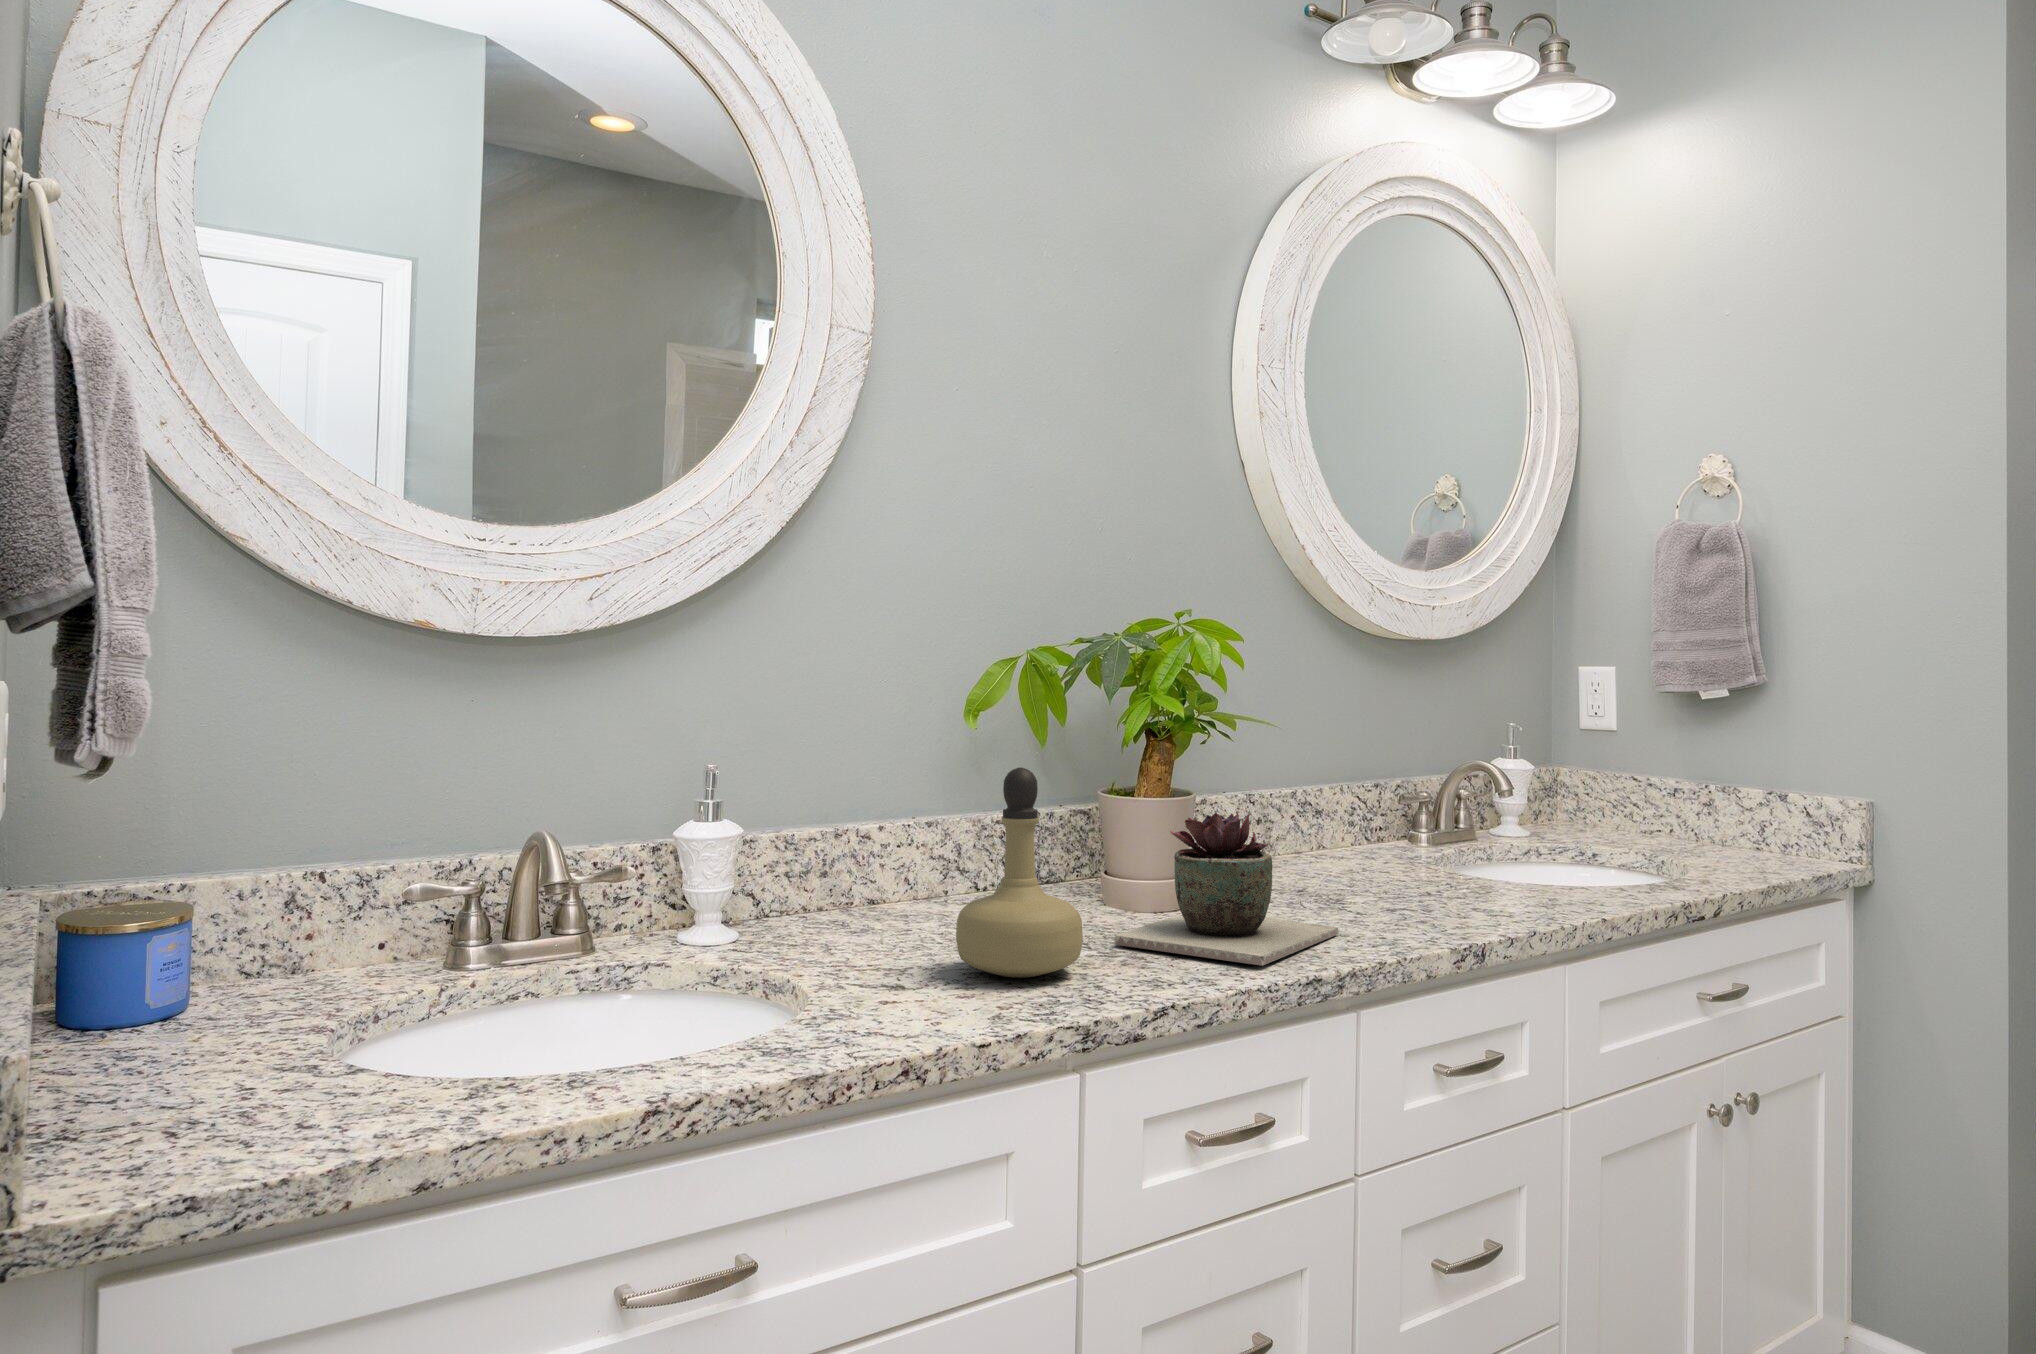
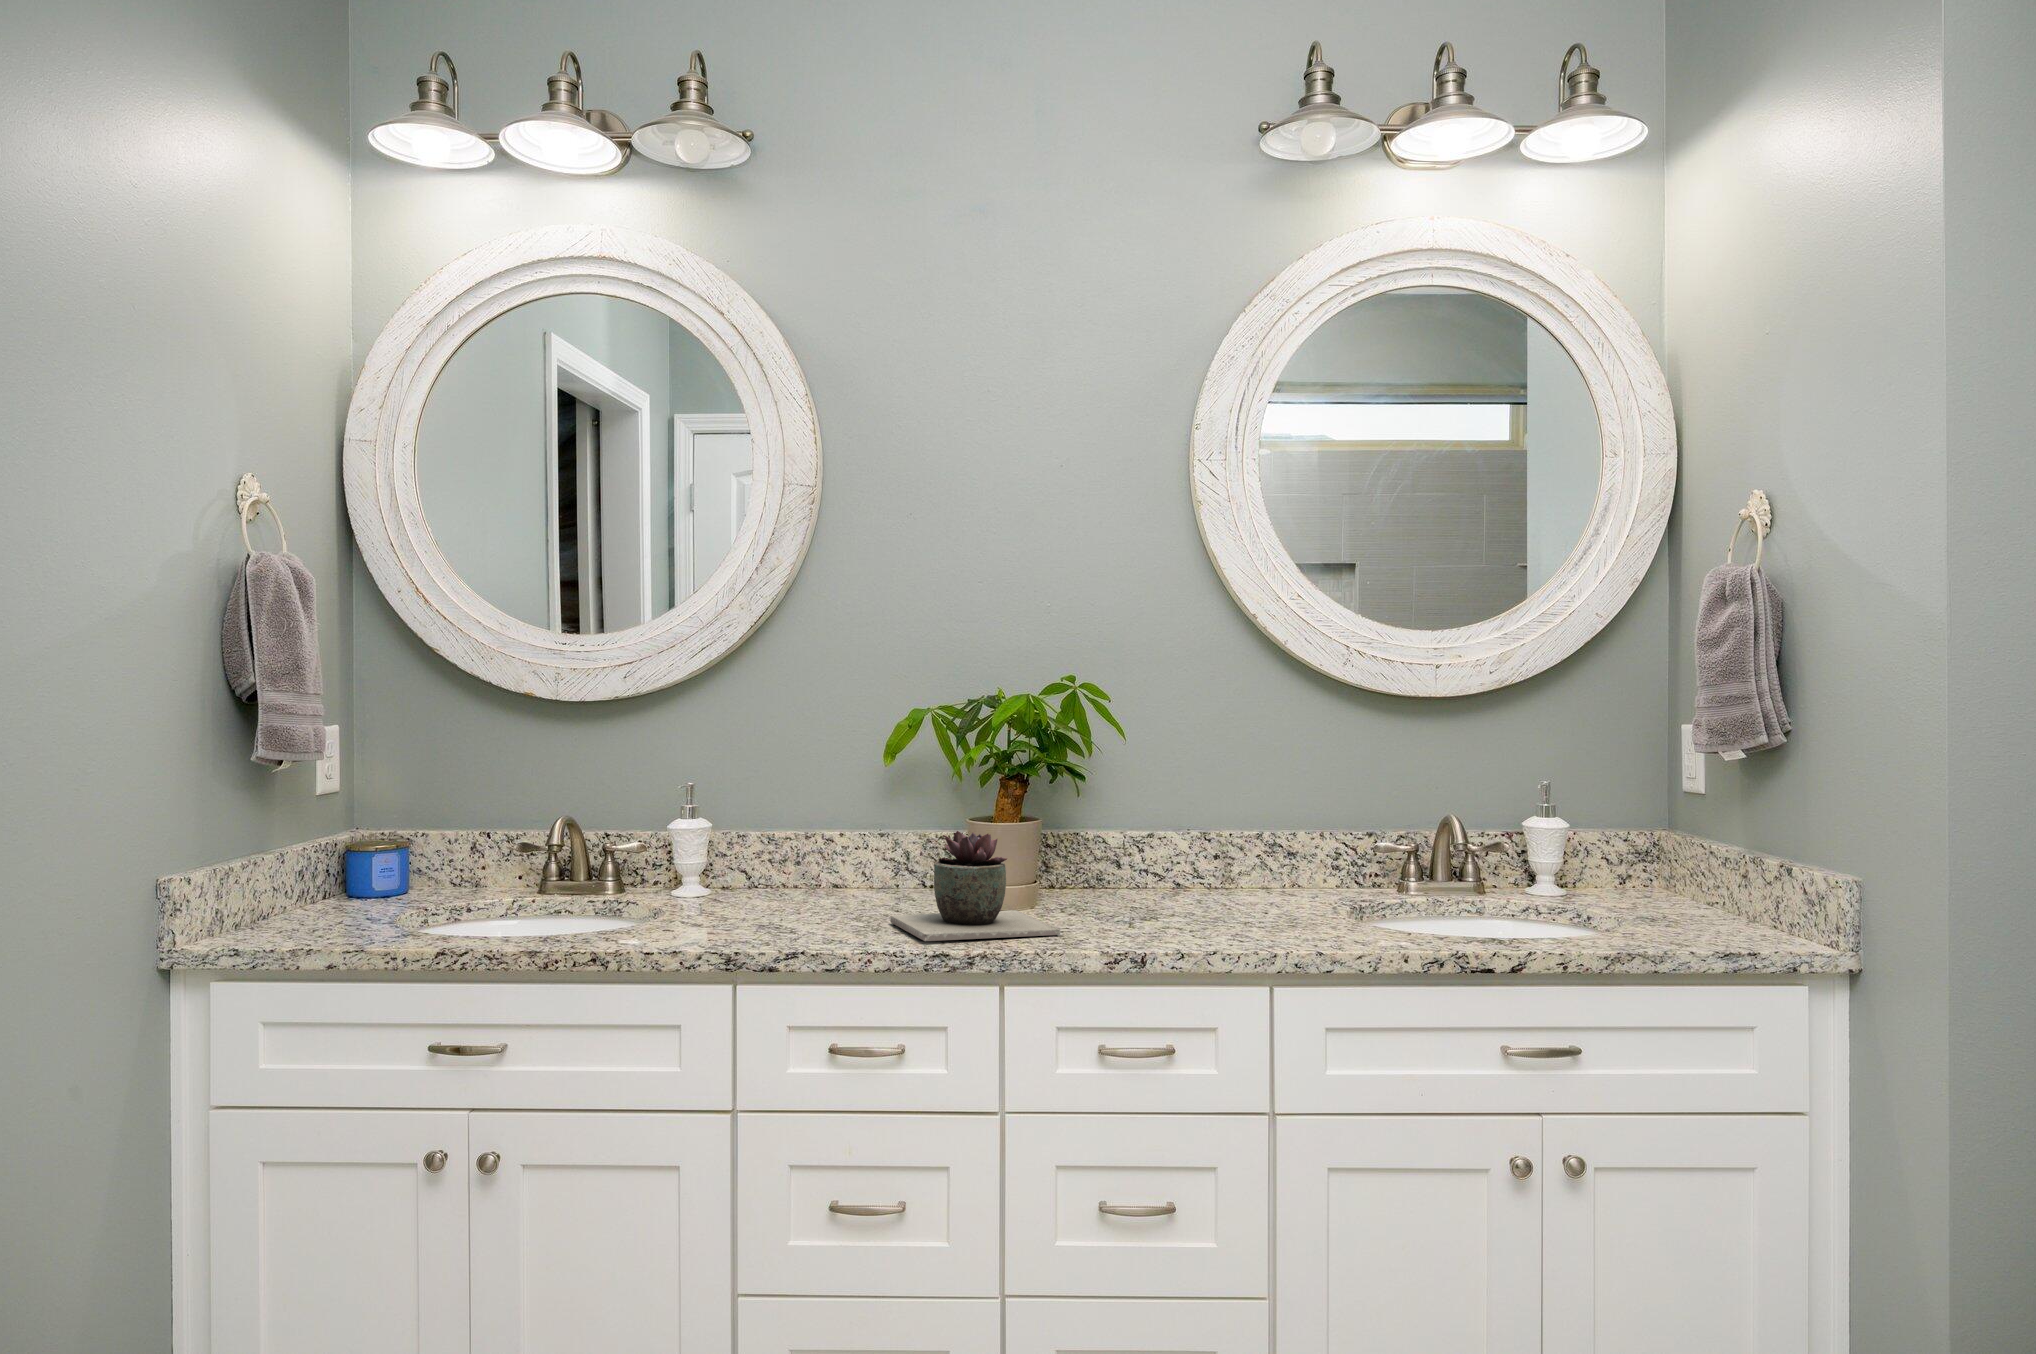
perfume bottle: present [956,767,1083,978] -> none [741,788,828,930]

